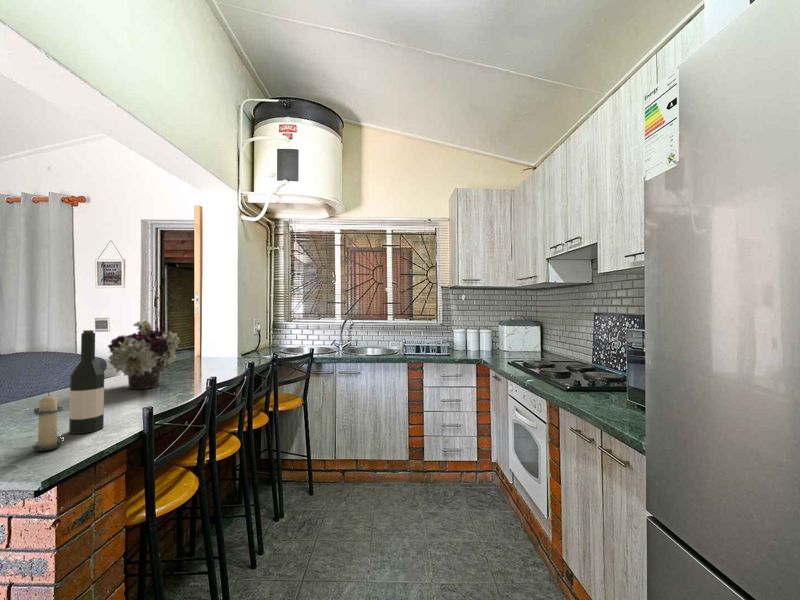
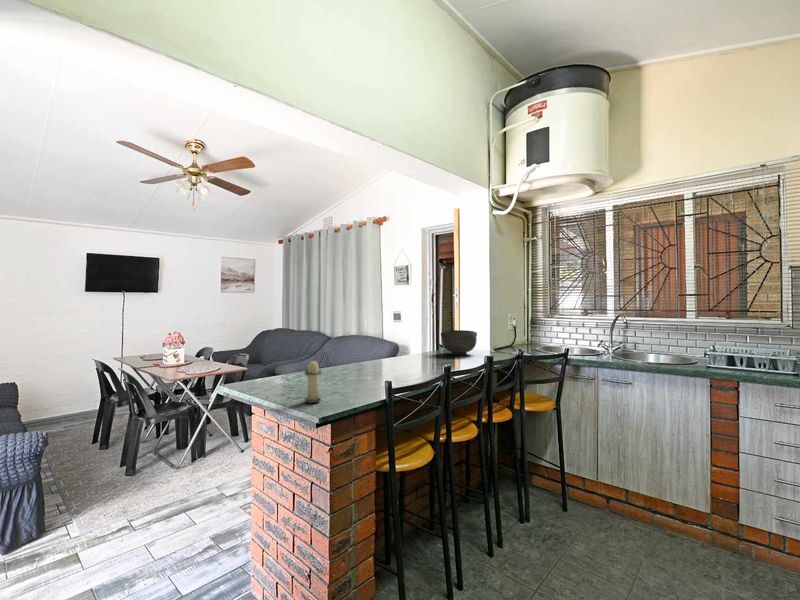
flower arrangement: present [108,319,180,389] -> none [375,308,429,368]
wine bottle: present [69,330,104,434] -> none [332,313,354,395]
bowl: none [184,340,226,367] -> present [441,330,477,355]

